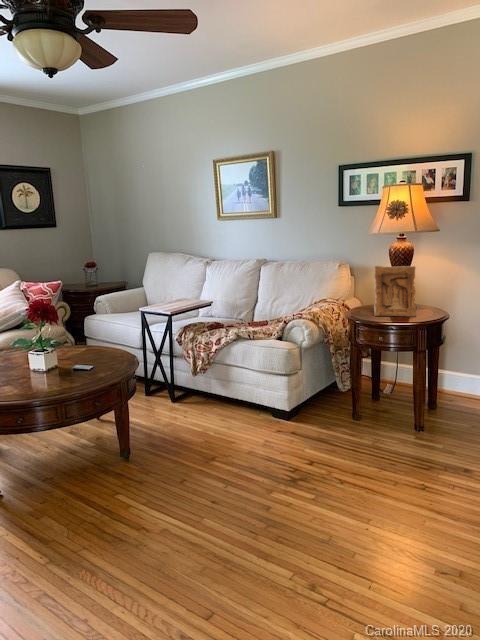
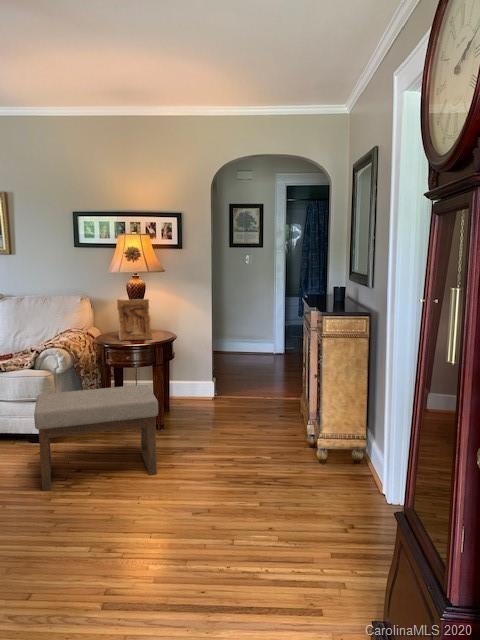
ottoman: none [260,371,407,491] -> present [34,385,158,491]

